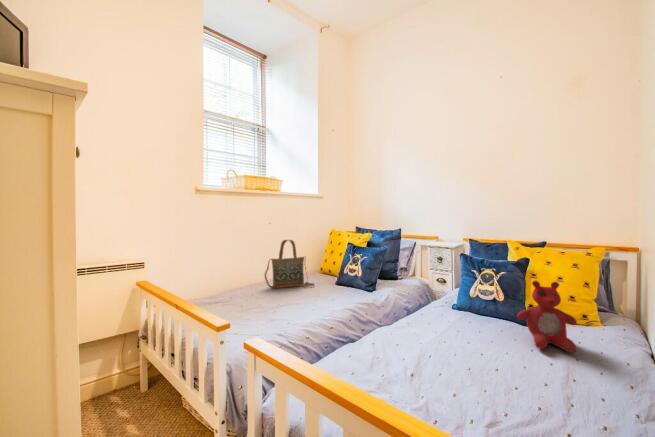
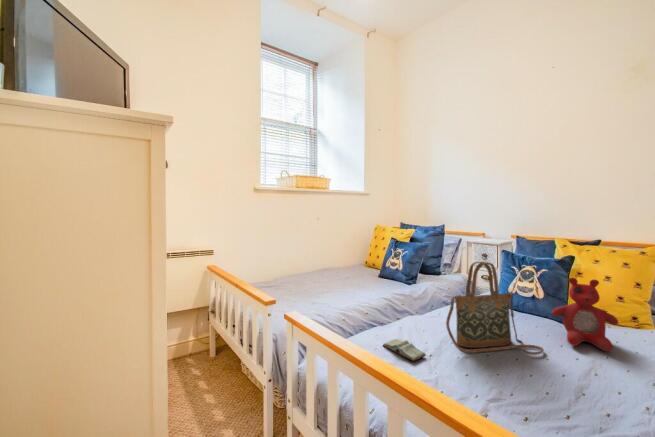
handbag: present [265,240,314,288] -> present [446,262,544,355]
book: none [356,358,406,384] -> present [383,339,426,361]

